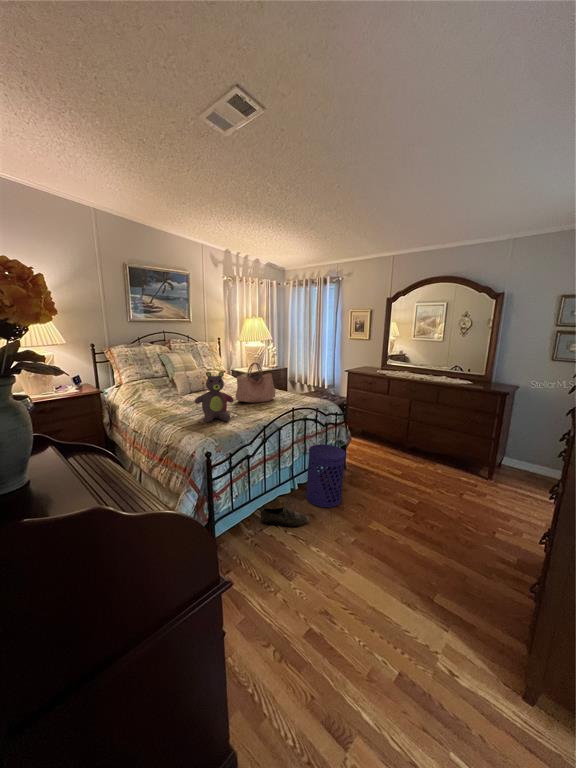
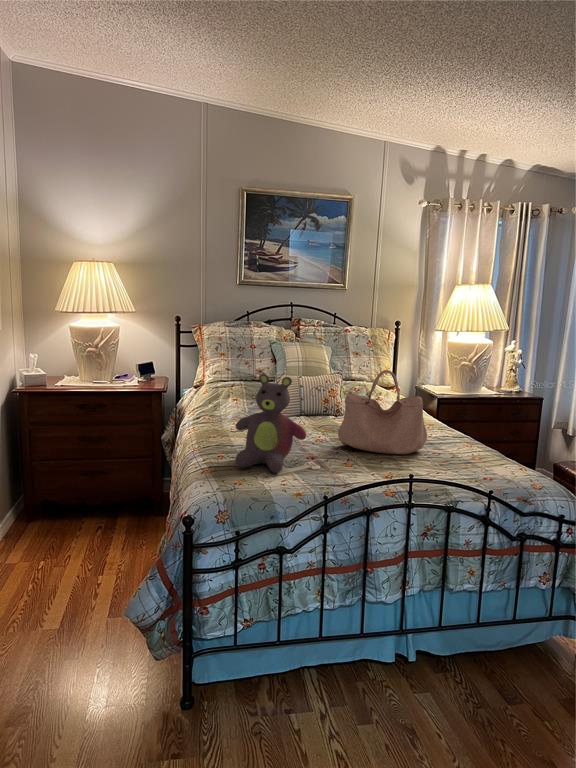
waste bin: present [306,444,346,507] -> none [422,574,528,736]
shoe: present [260,502,309,527] -> none [294,667,390,739]

